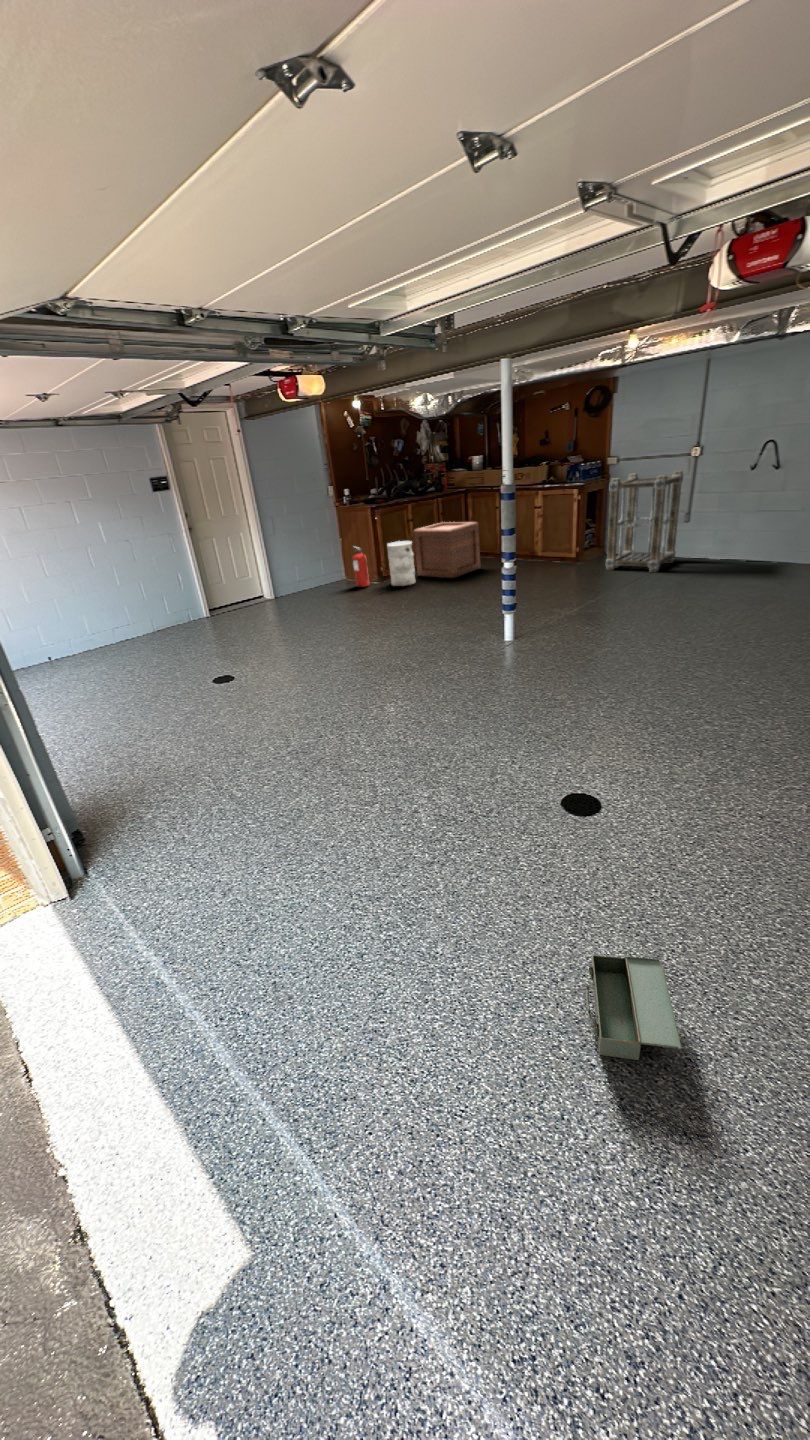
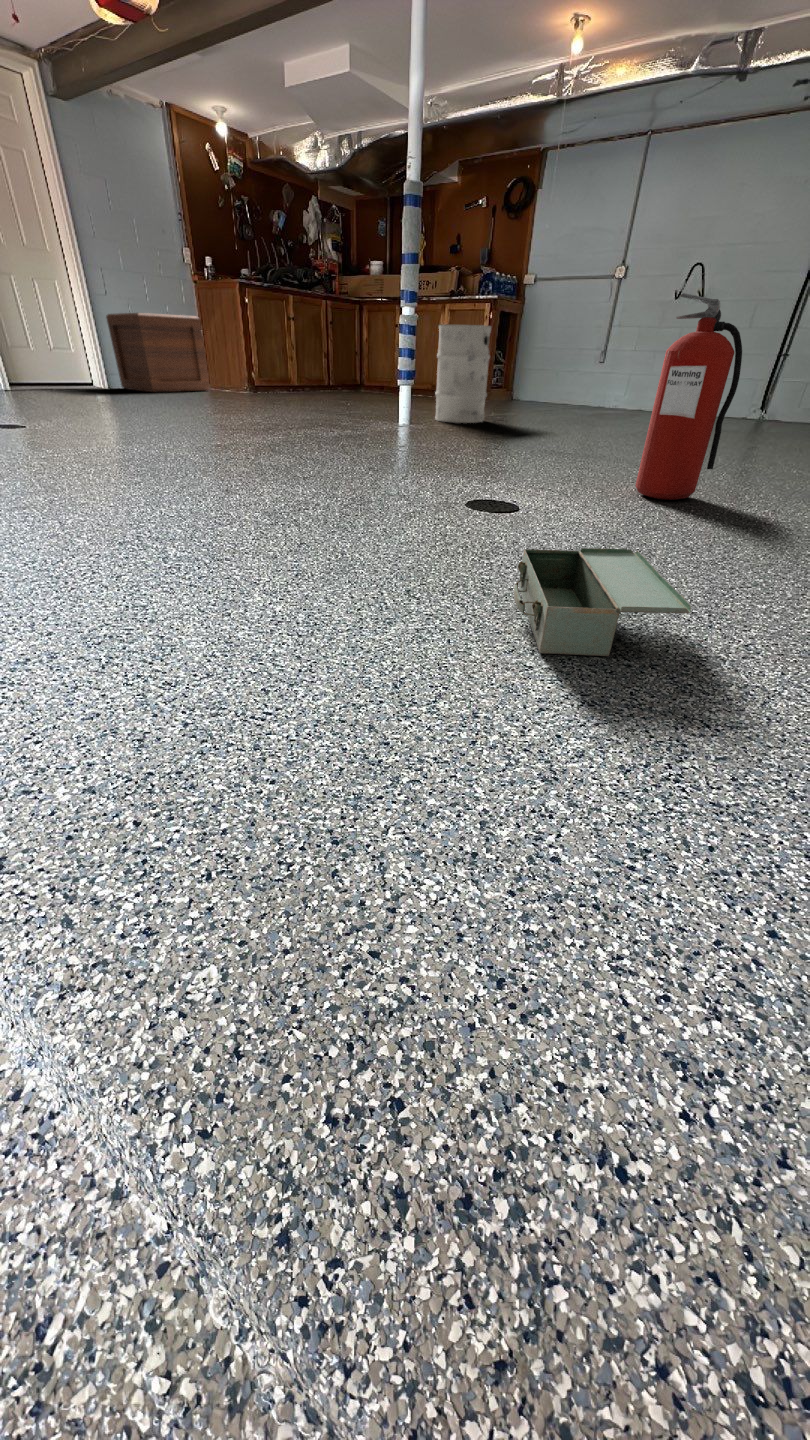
shelving unit: present [606,470,683,572] -> none [514,273,606,400]
wooden crate: present [414,522,480,578] -> present [106,313,210,392]
trash can: present [387,541,415,586] -> present [435,325,491,423]
fire extinguisher: present [353,547,369,587] -> present [635,293,742,500]

